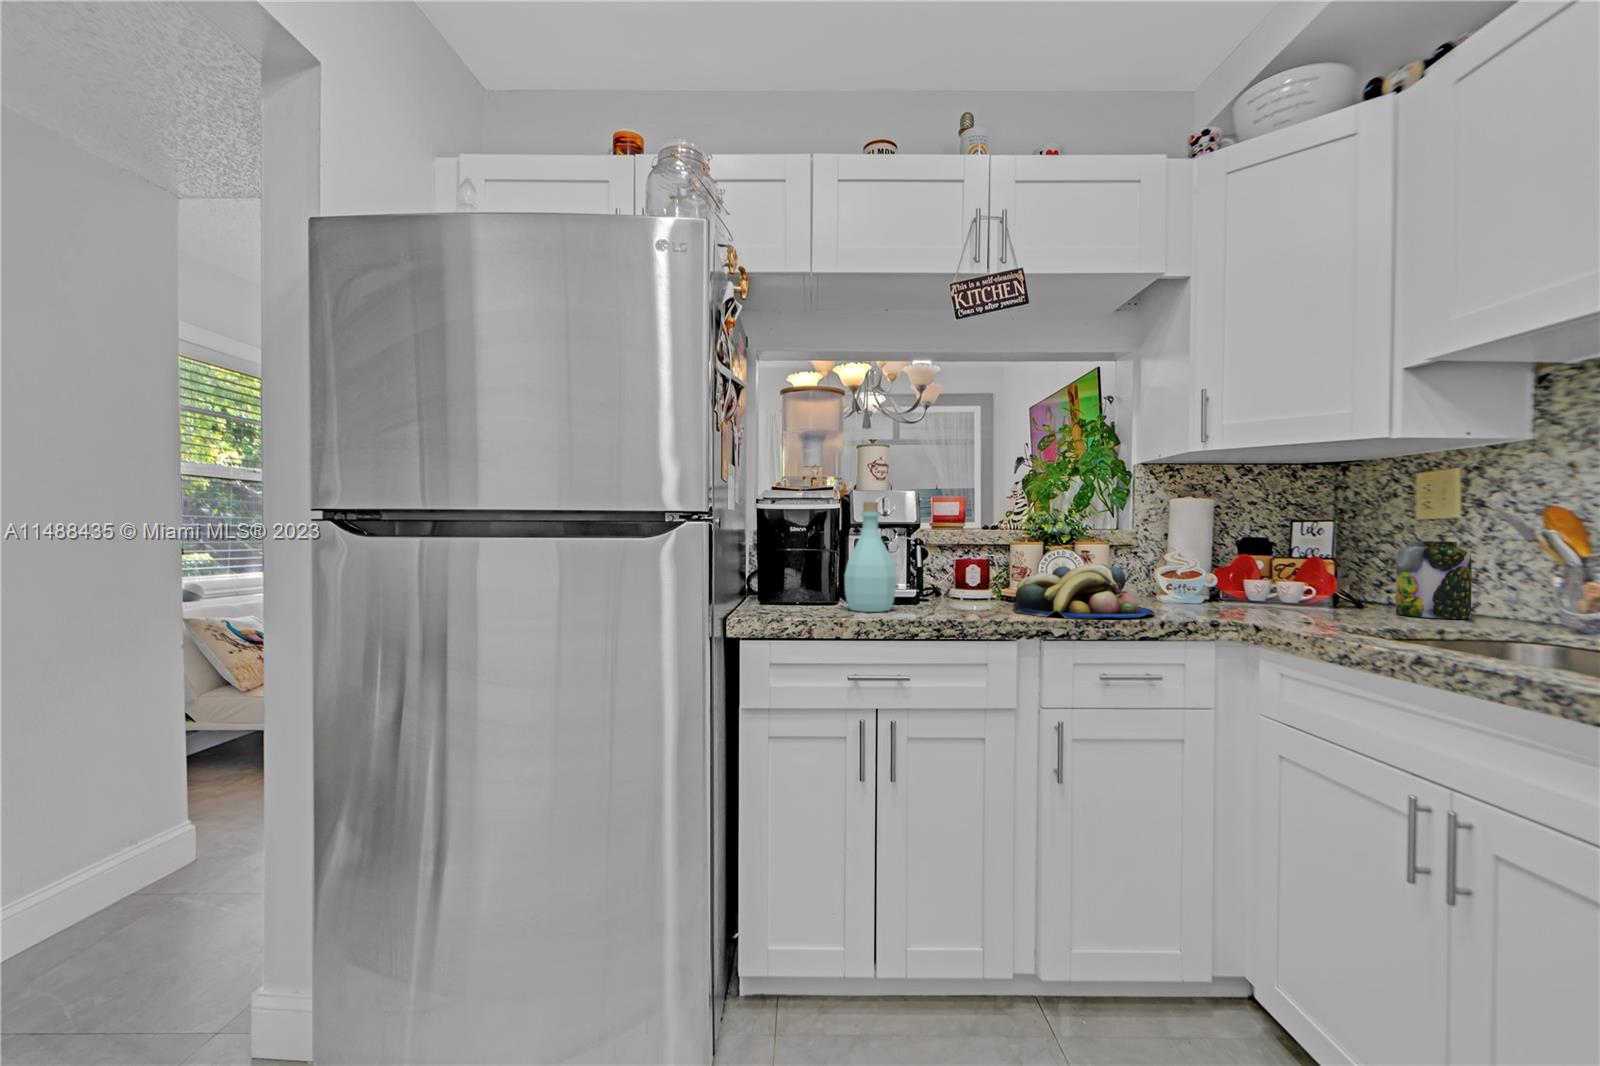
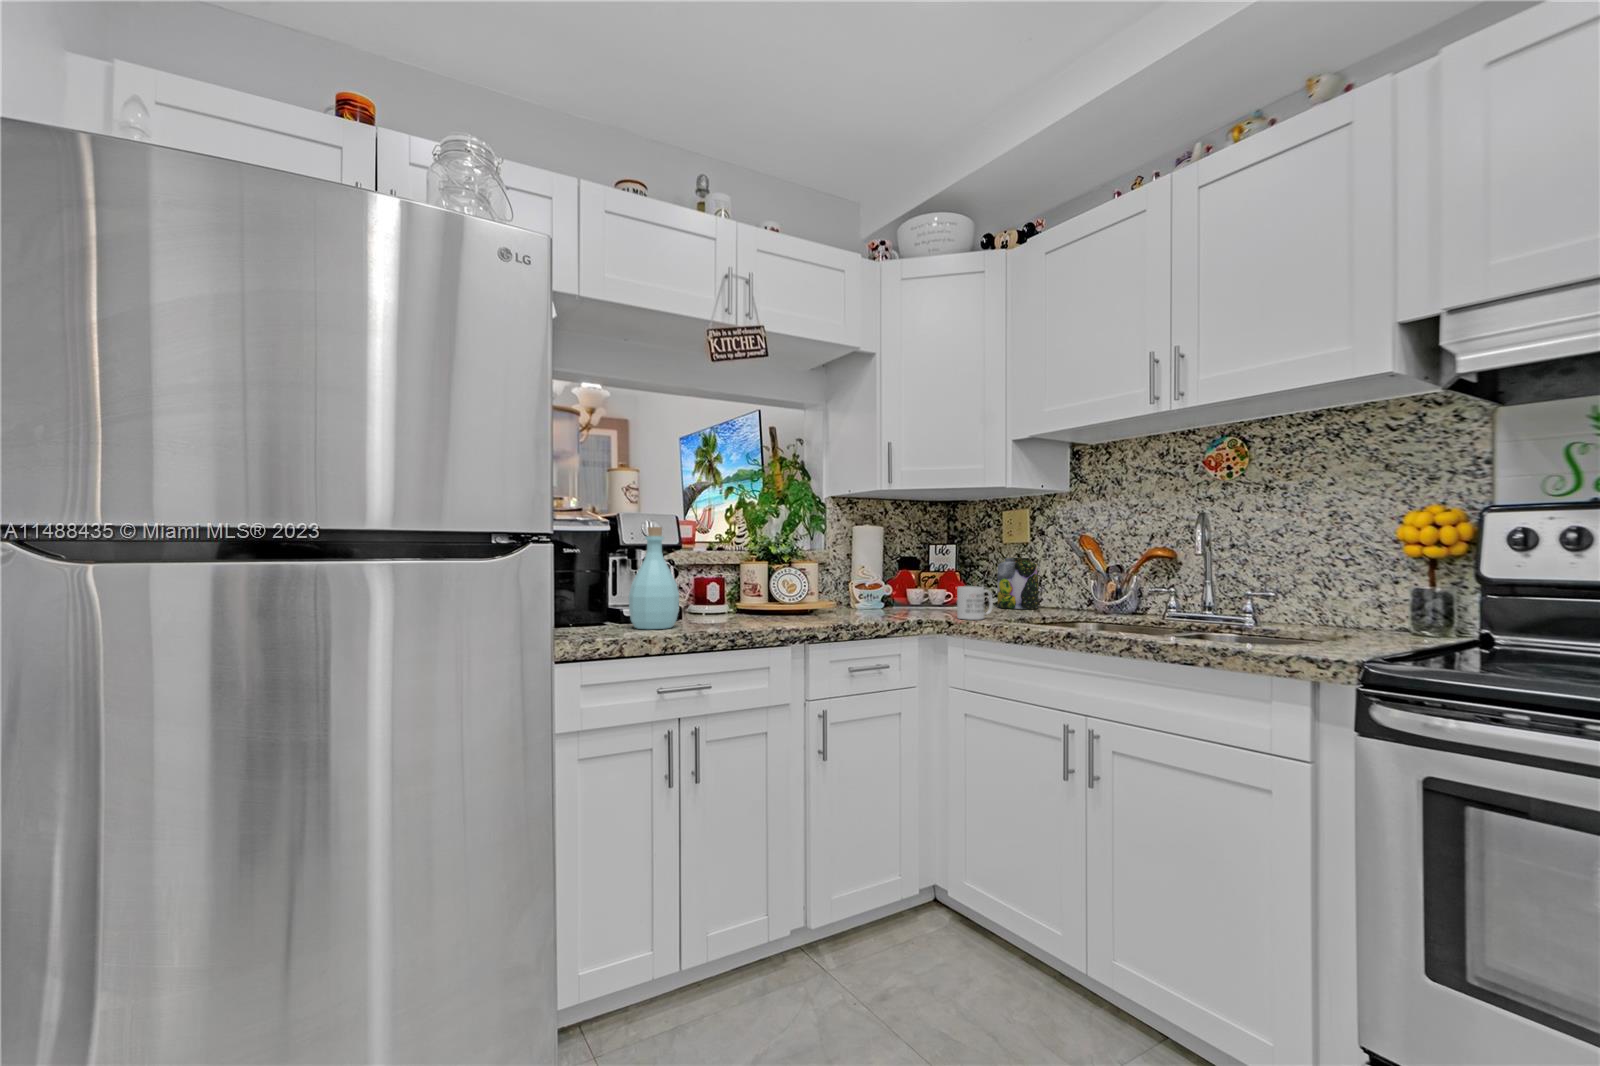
fruit bowl: present [1013,563,1155,619] -> none [765,579,873,624]
mug: none [1282,580,1344,628] -> present [957,586,993,620]

